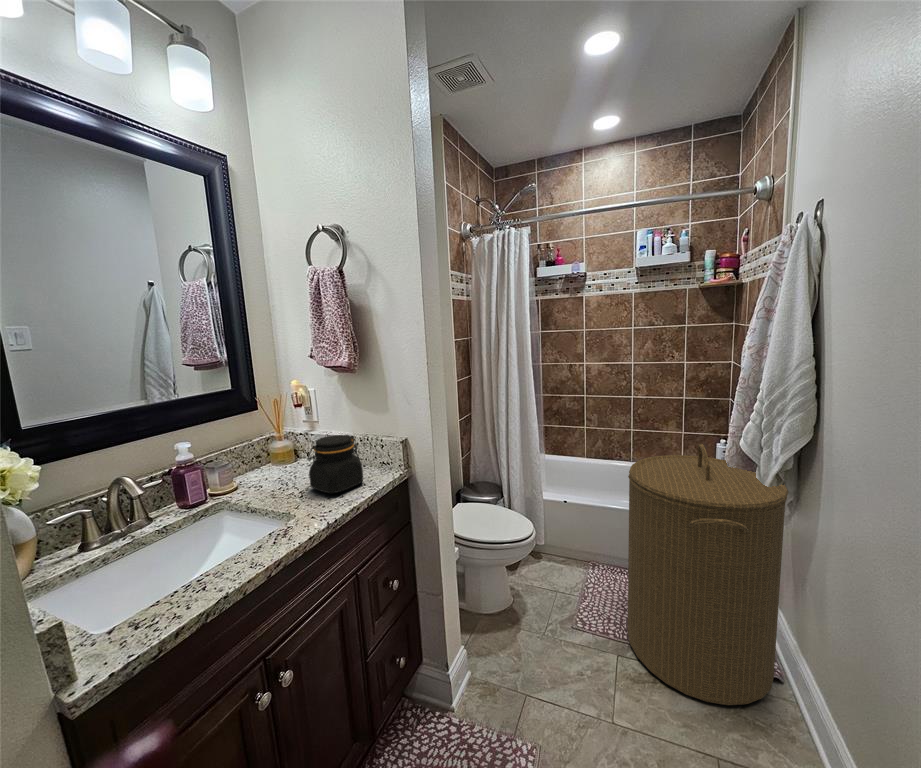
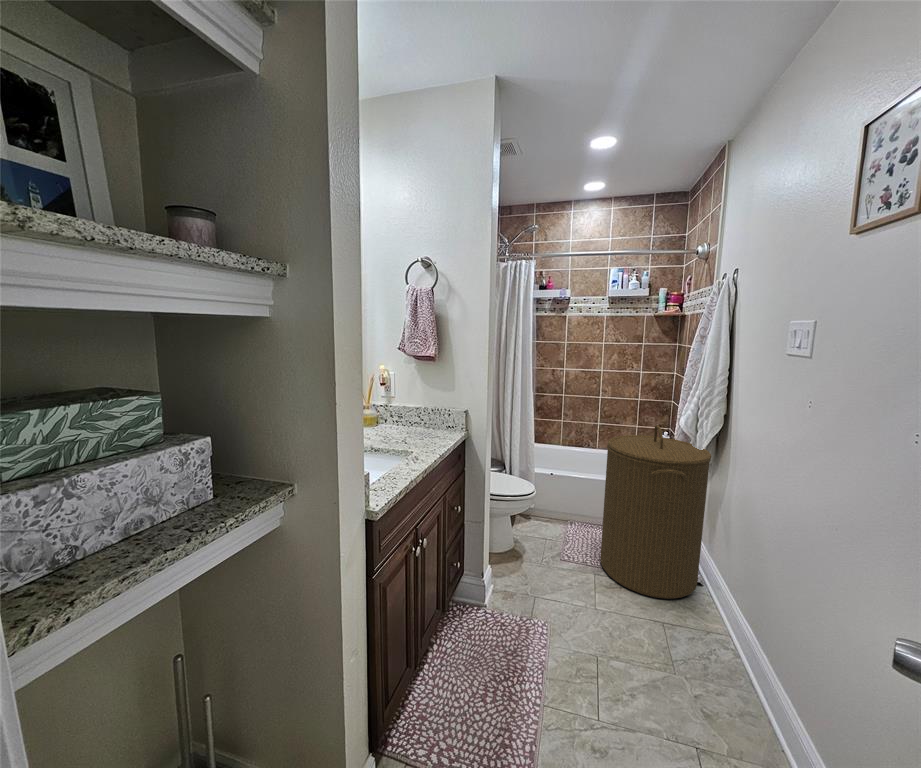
jar: present [307,435,363,493] -> none [408,404,443,442]

